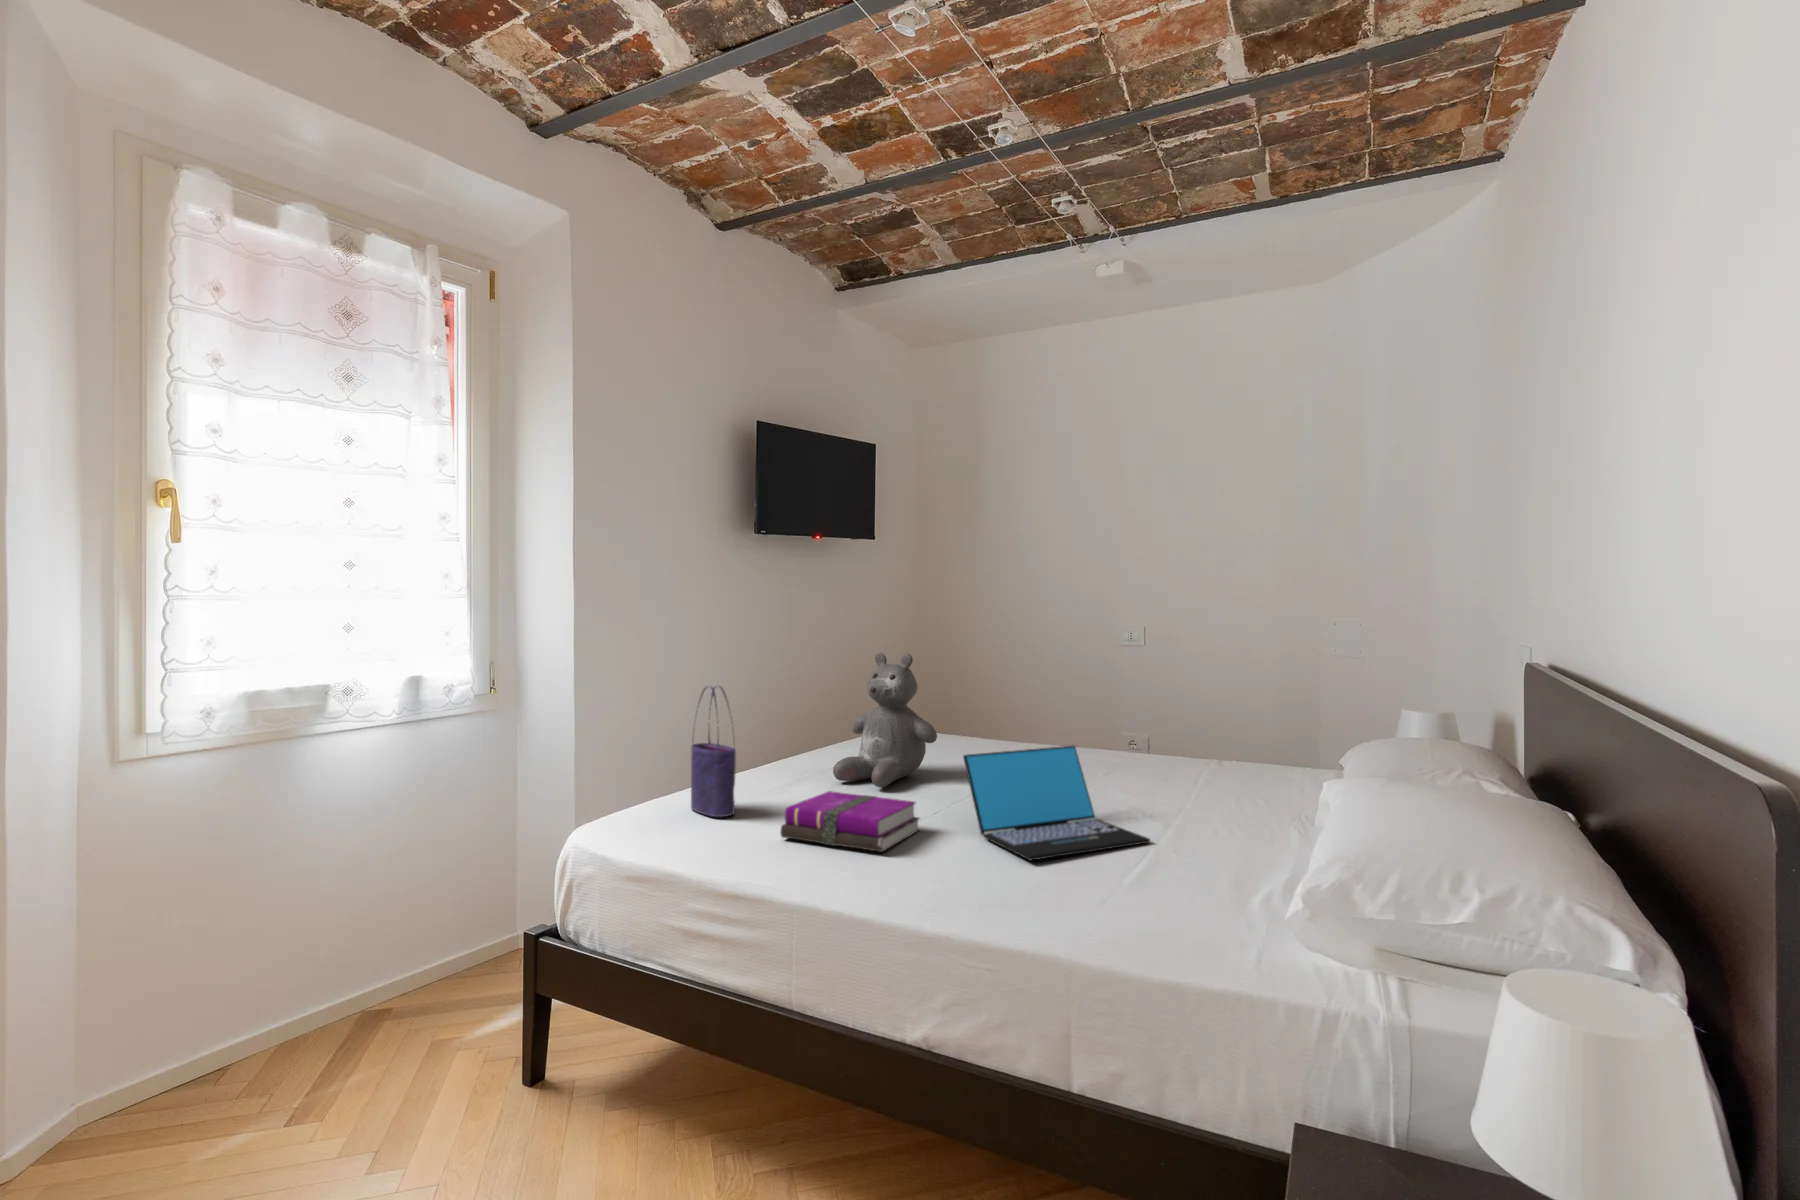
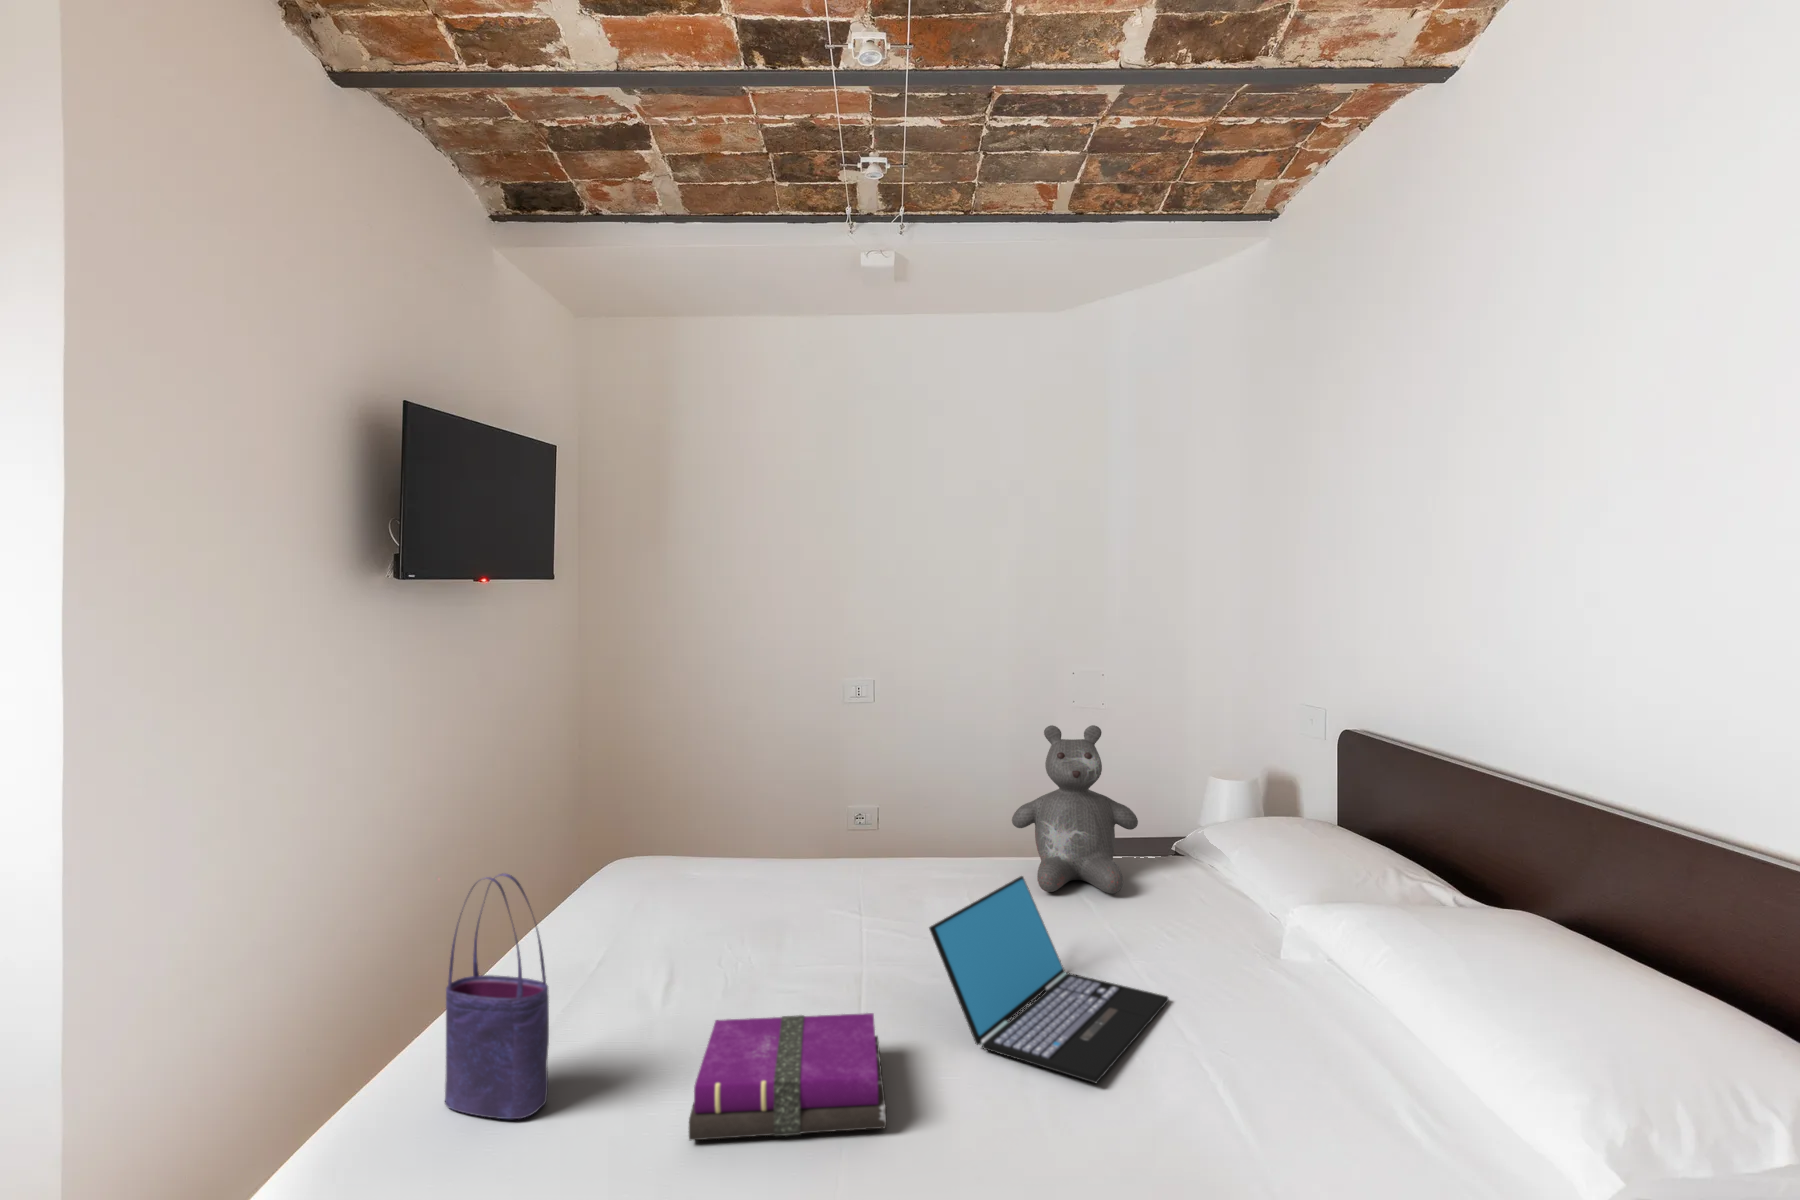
teddy bear: present [833,652,937,787] -> present [1012,725,1138,893]

